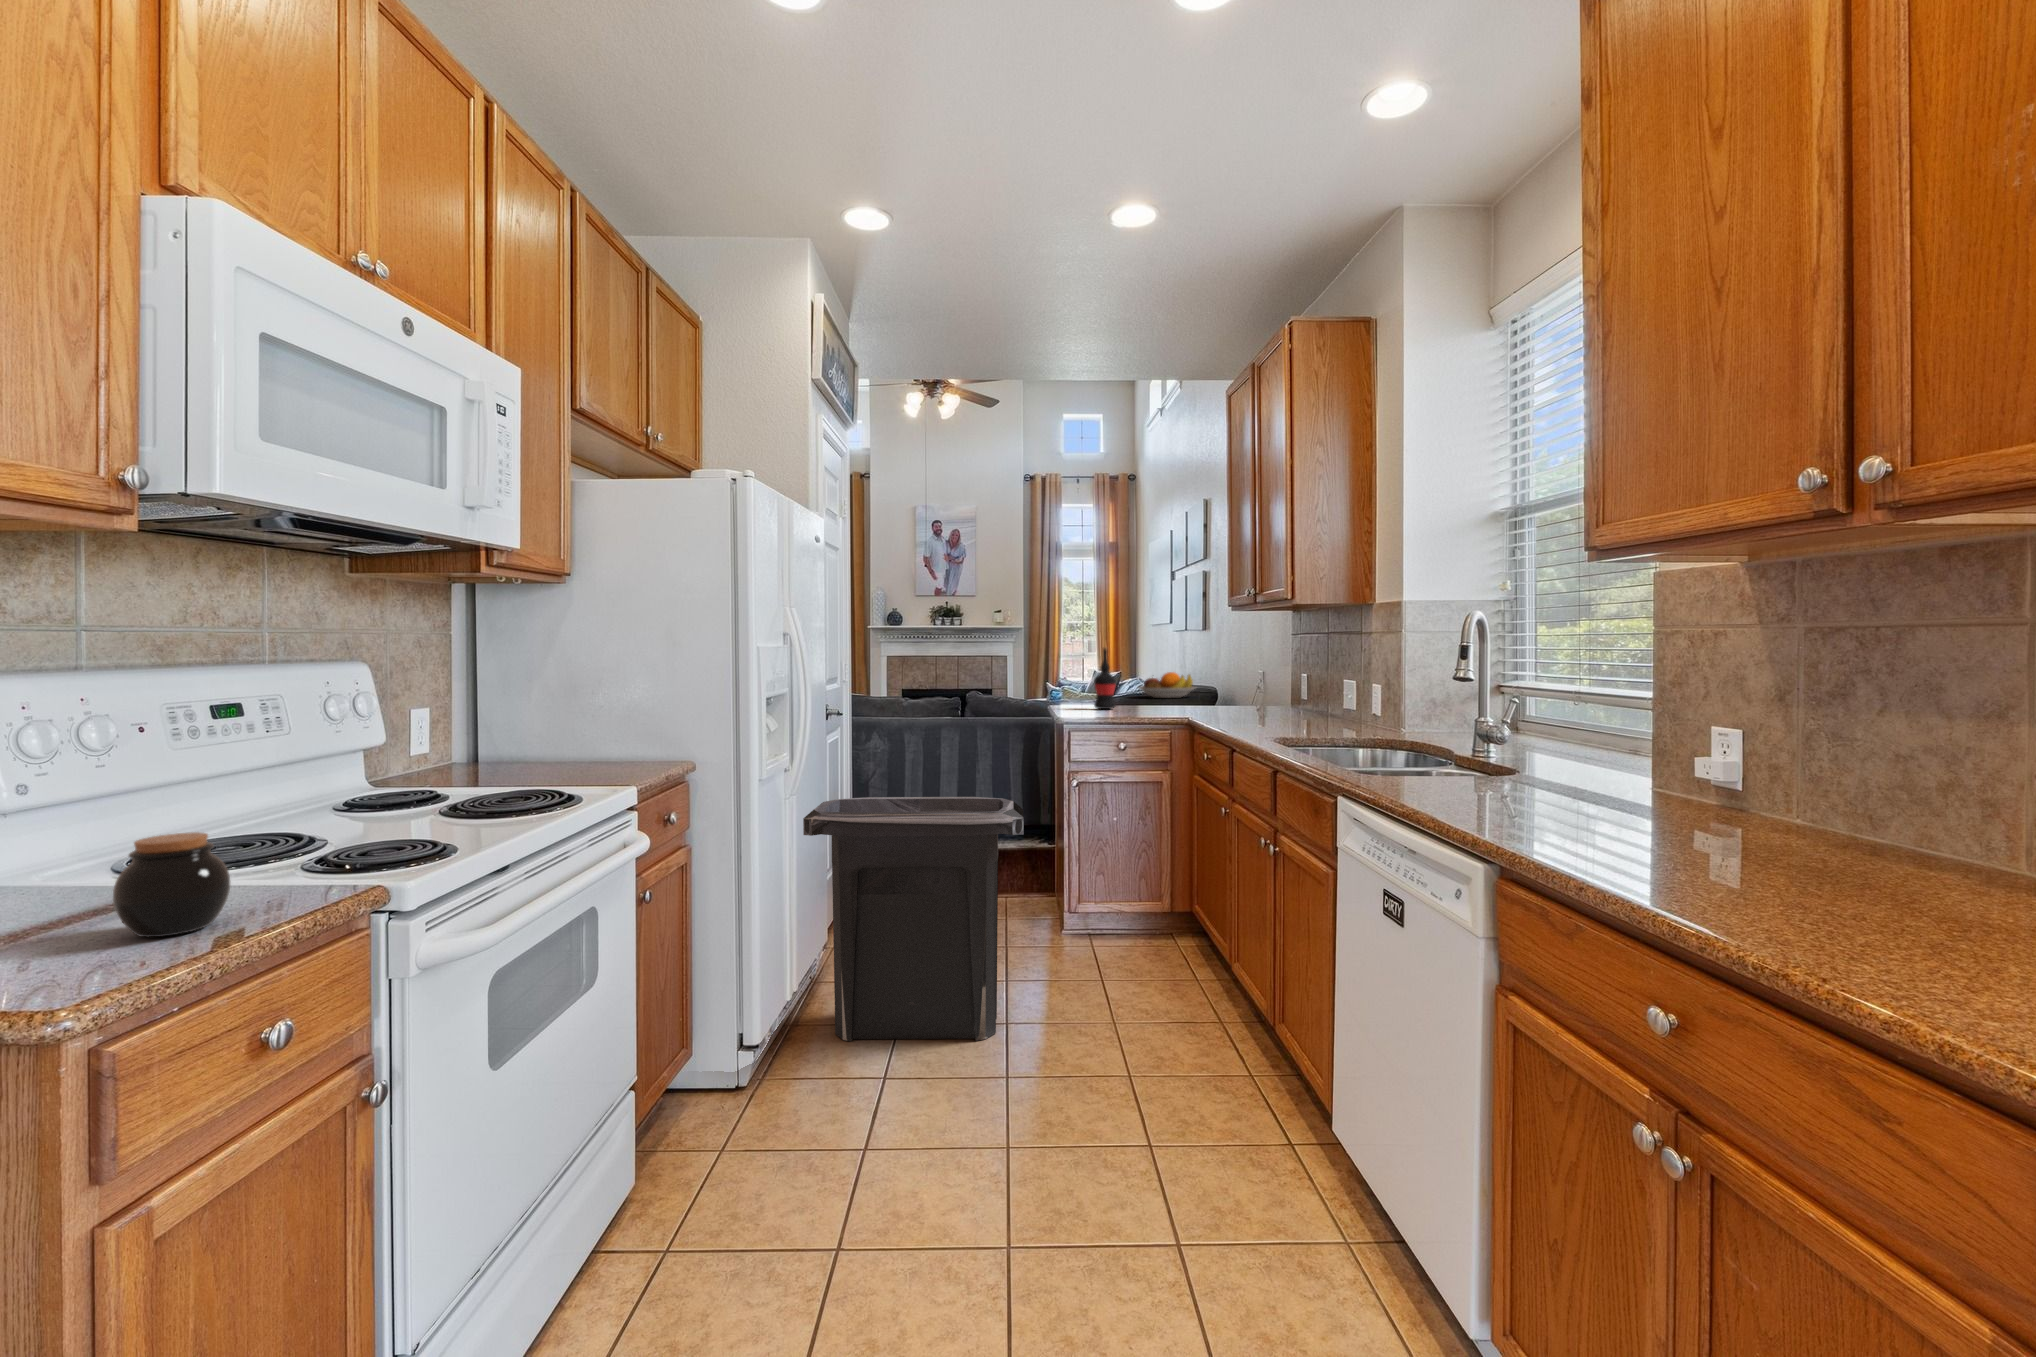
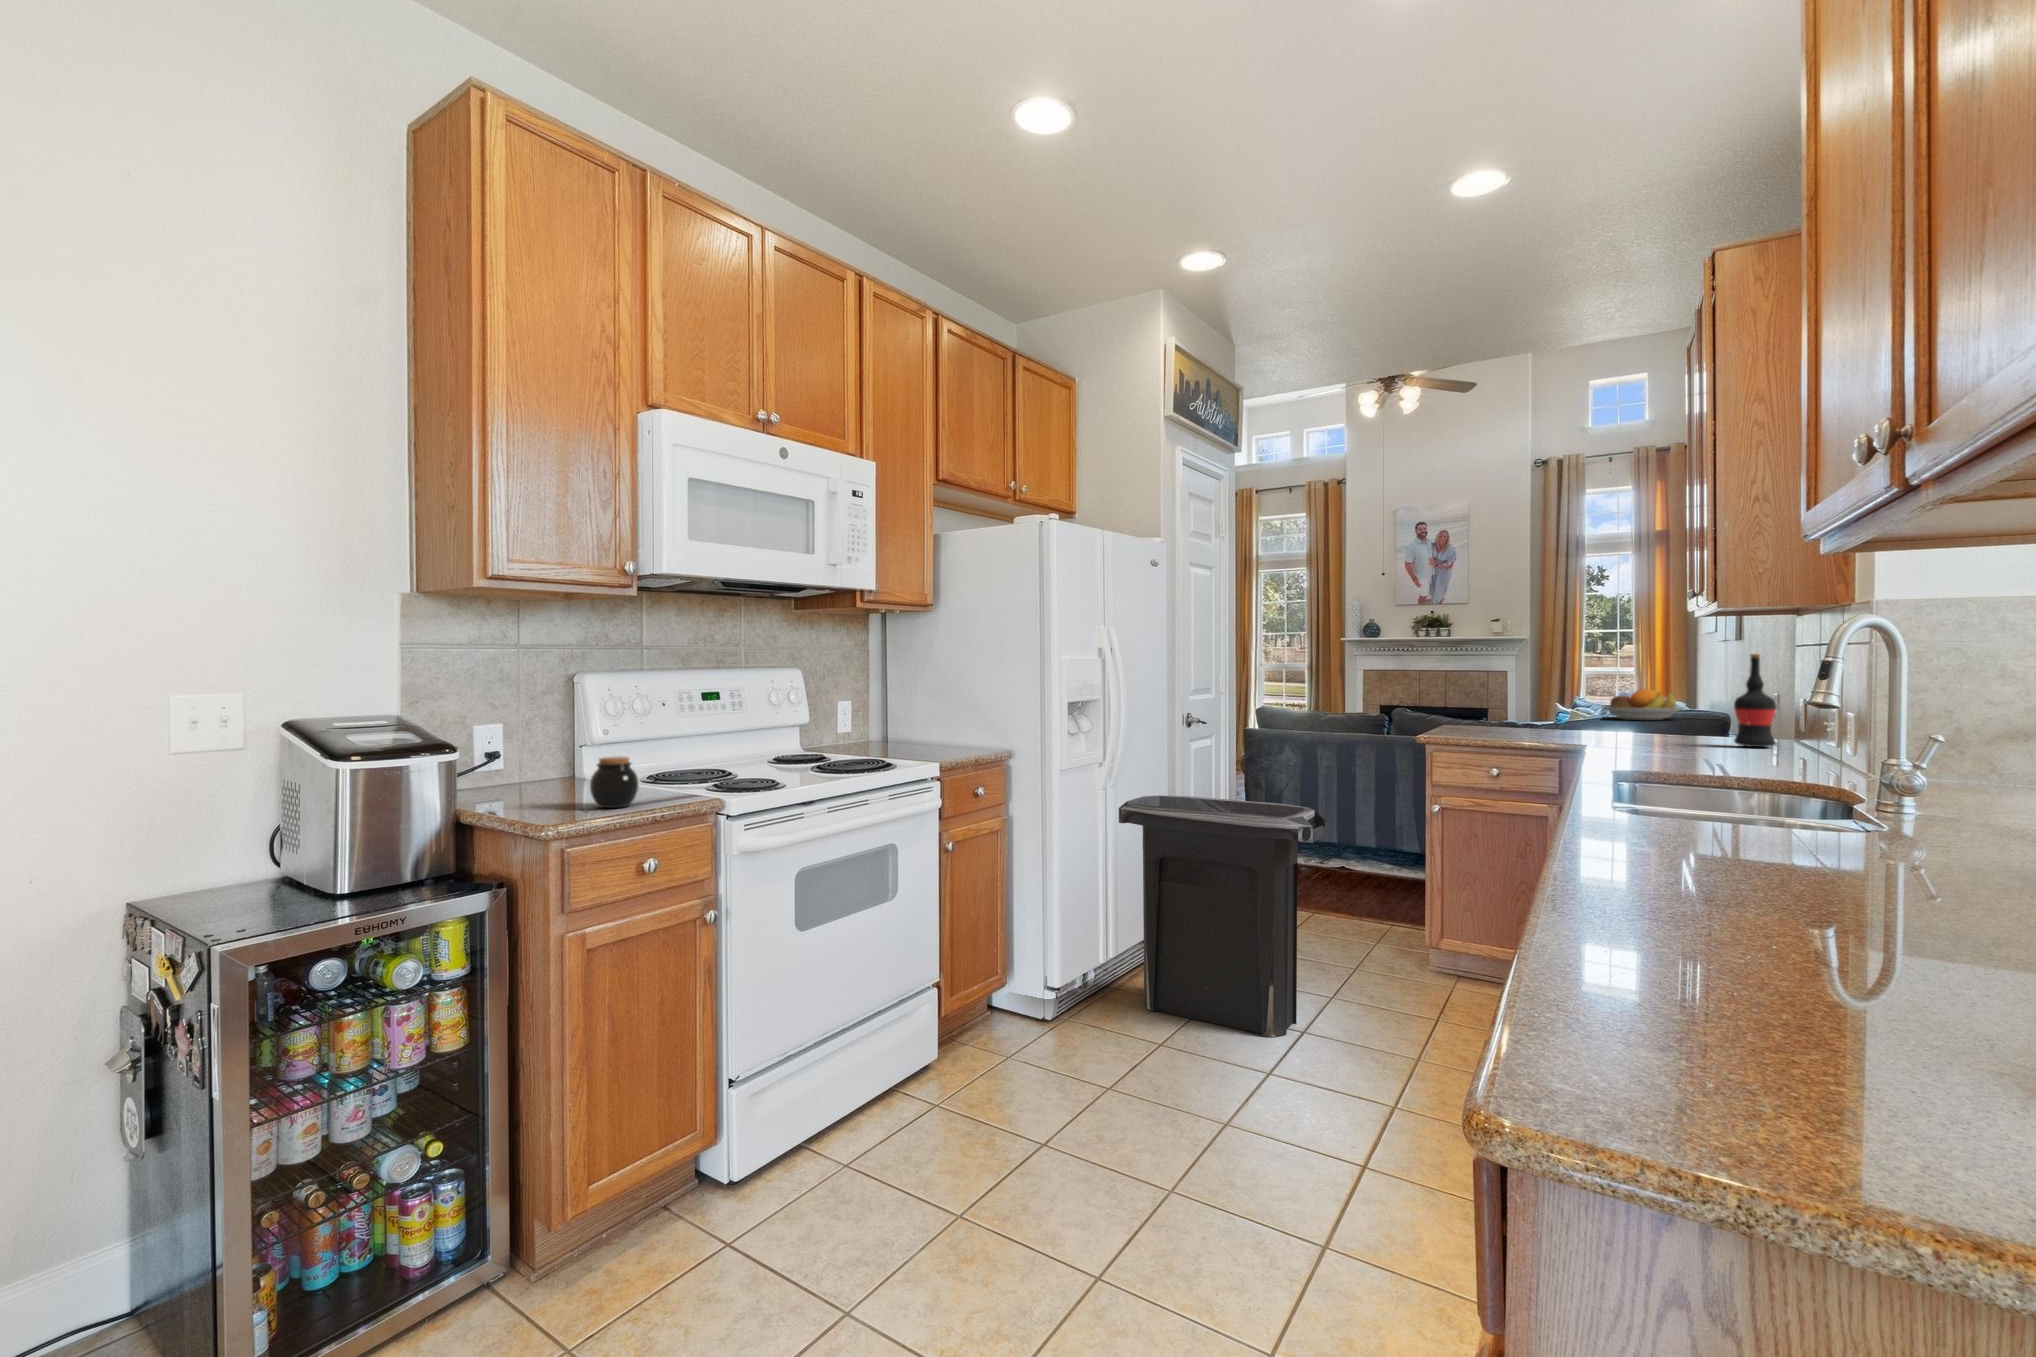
wine bottle: present [1094,647,1116,709] -> present [1734,654,1776,747]

